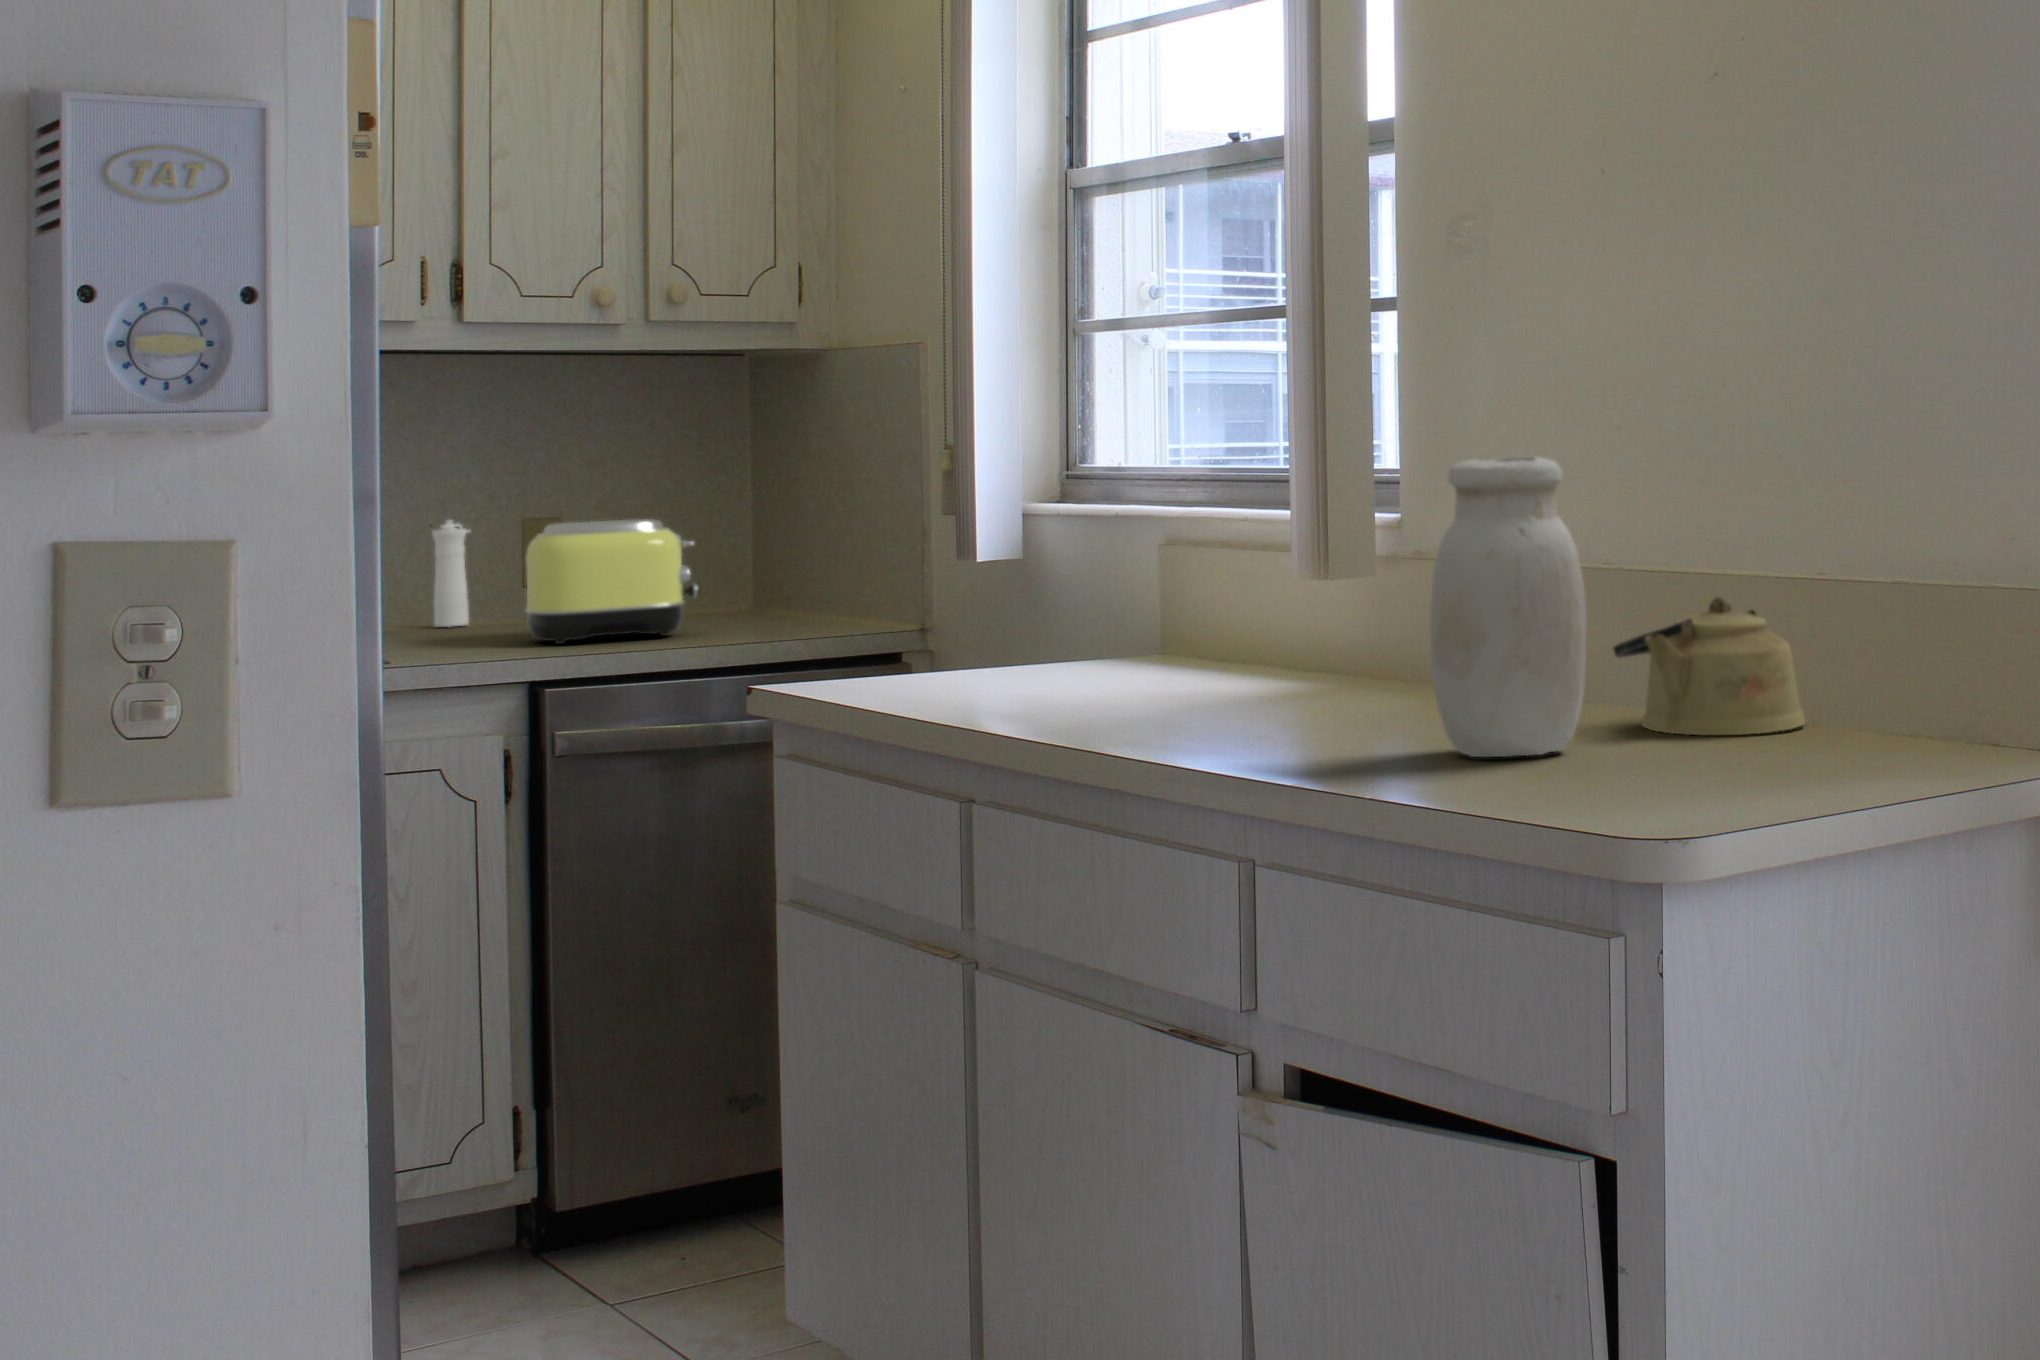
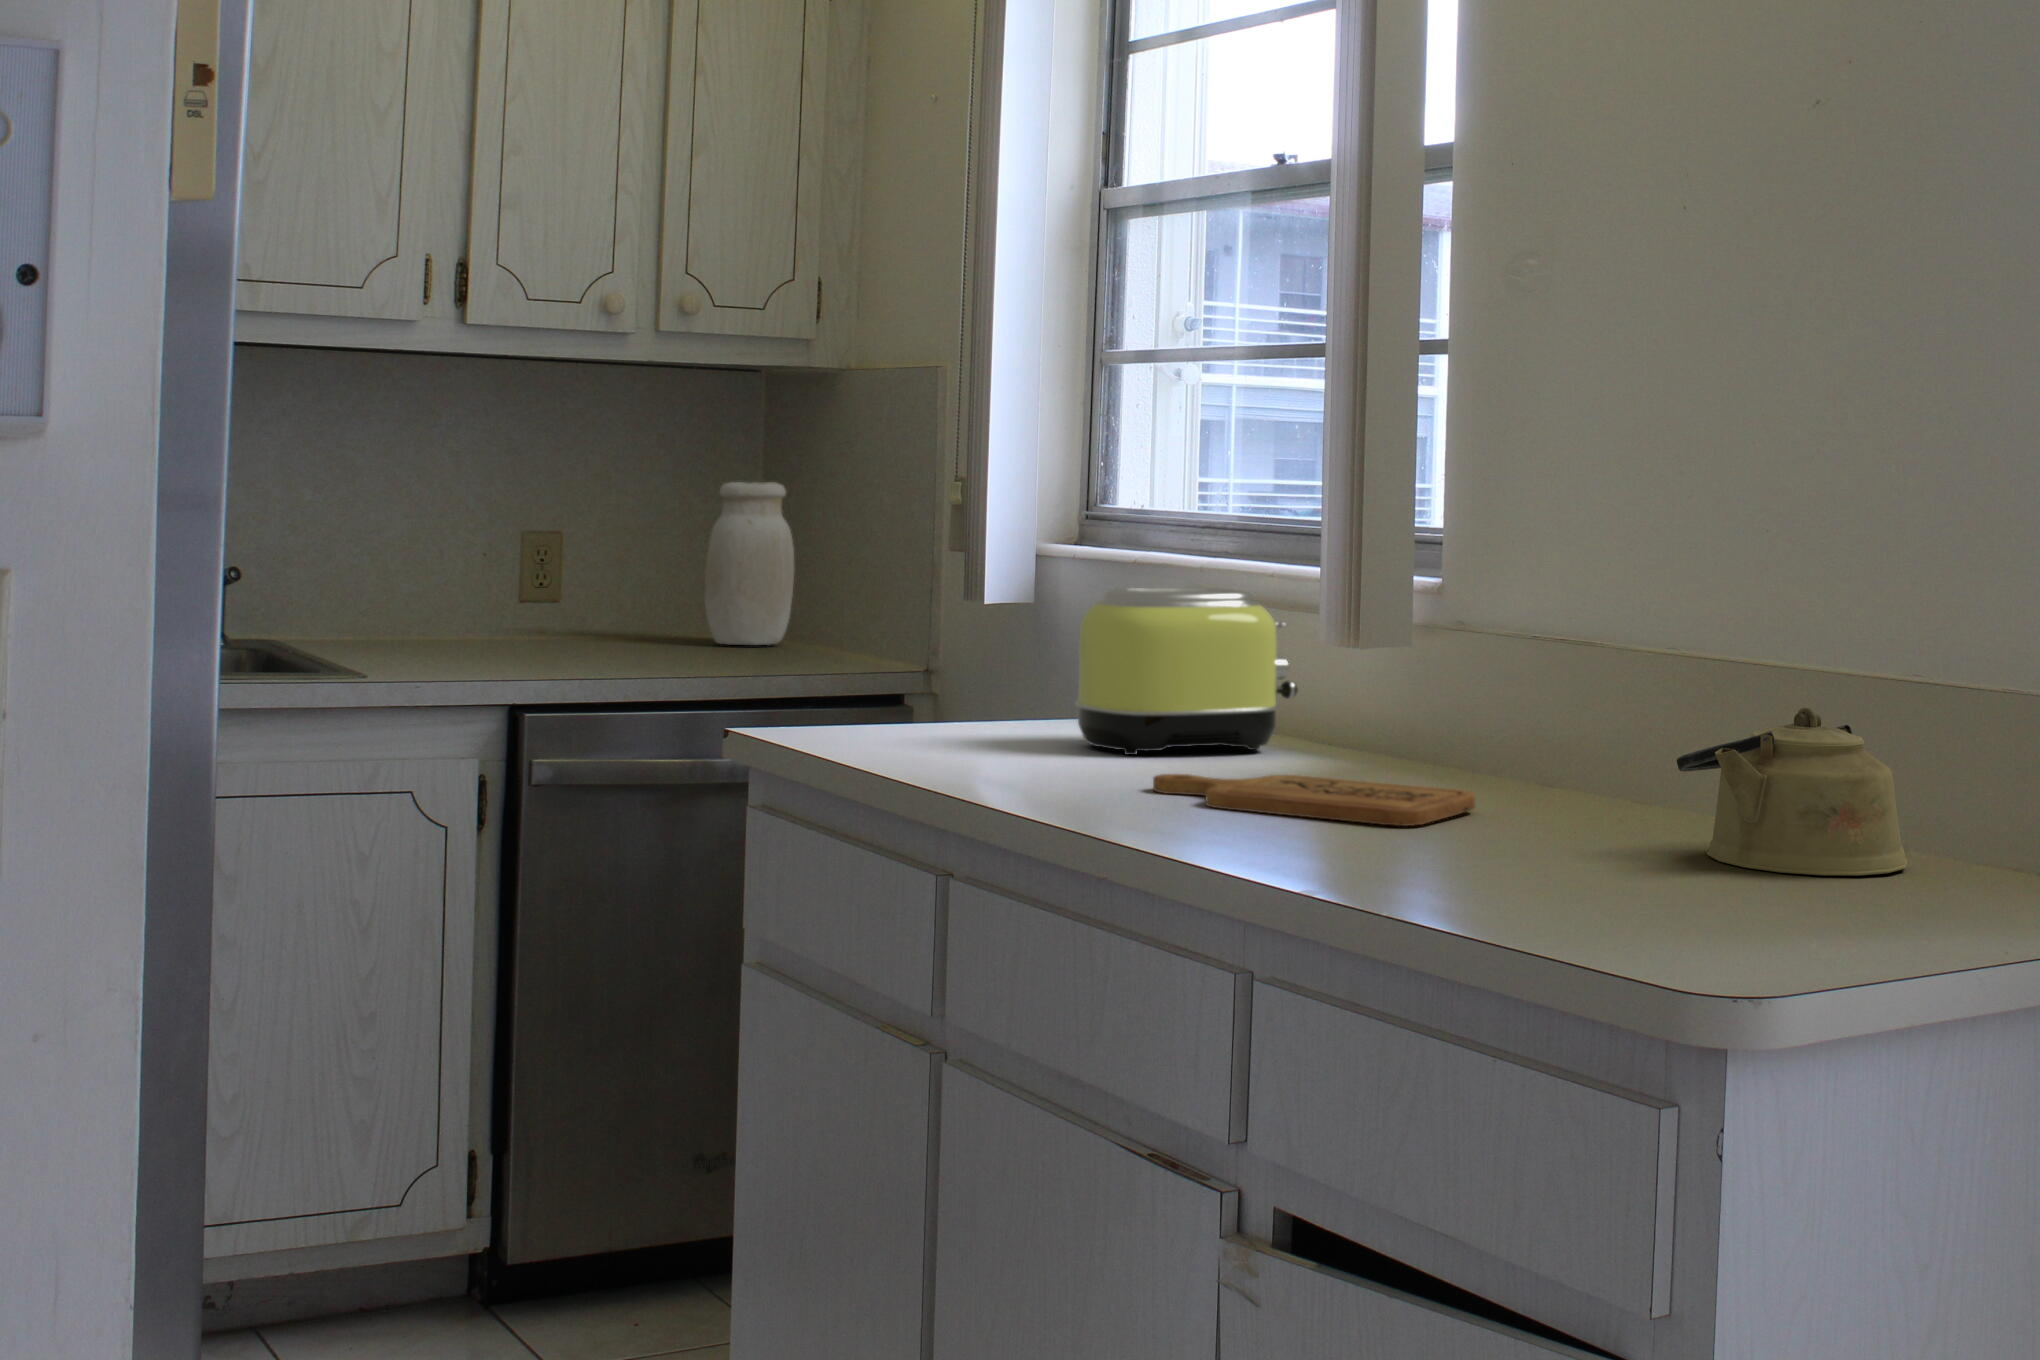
jar: present [1430,457,1587,757] -> present [705,482,794,645]
toaster: present [526,519,701,644] -> present [1075,588,1298,755]
pepper mill: present [432,520,471,627] -> none [431,516,493,642]
cutting board: none [1158,688,1443,722] -> present [1153,774,1475,826]

